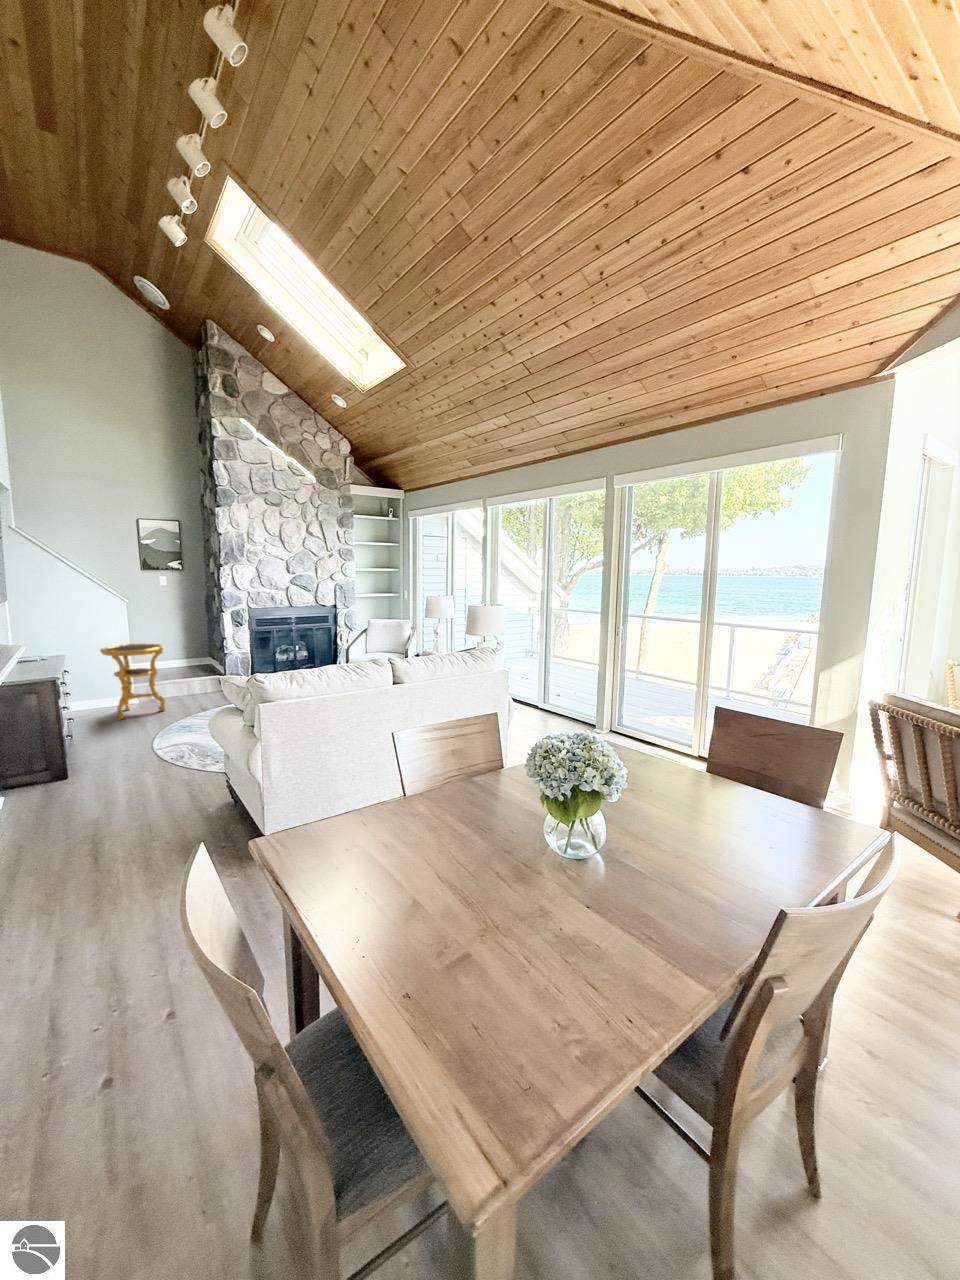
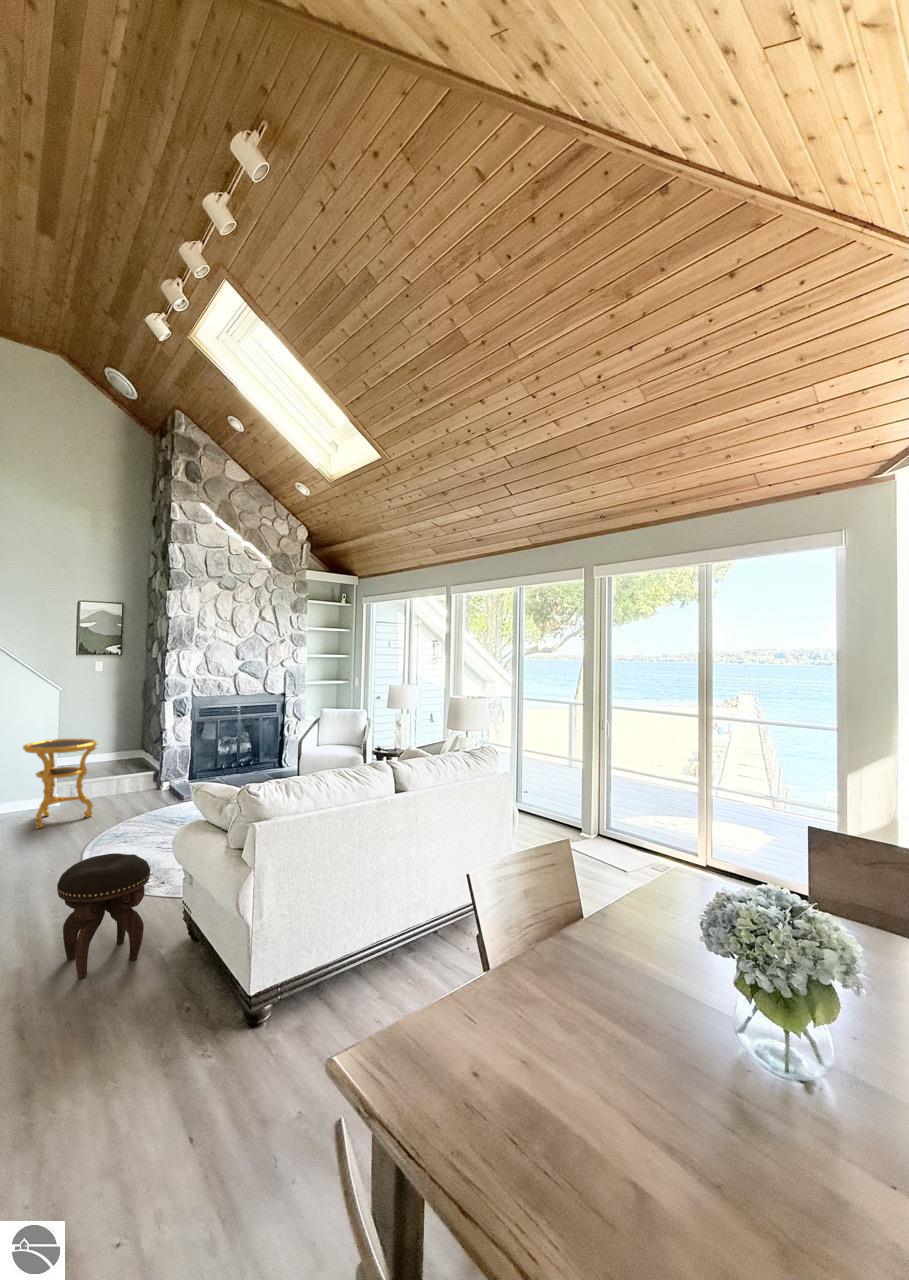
footstool: none [121,736,197,831] -> present [57,853,150,978]

